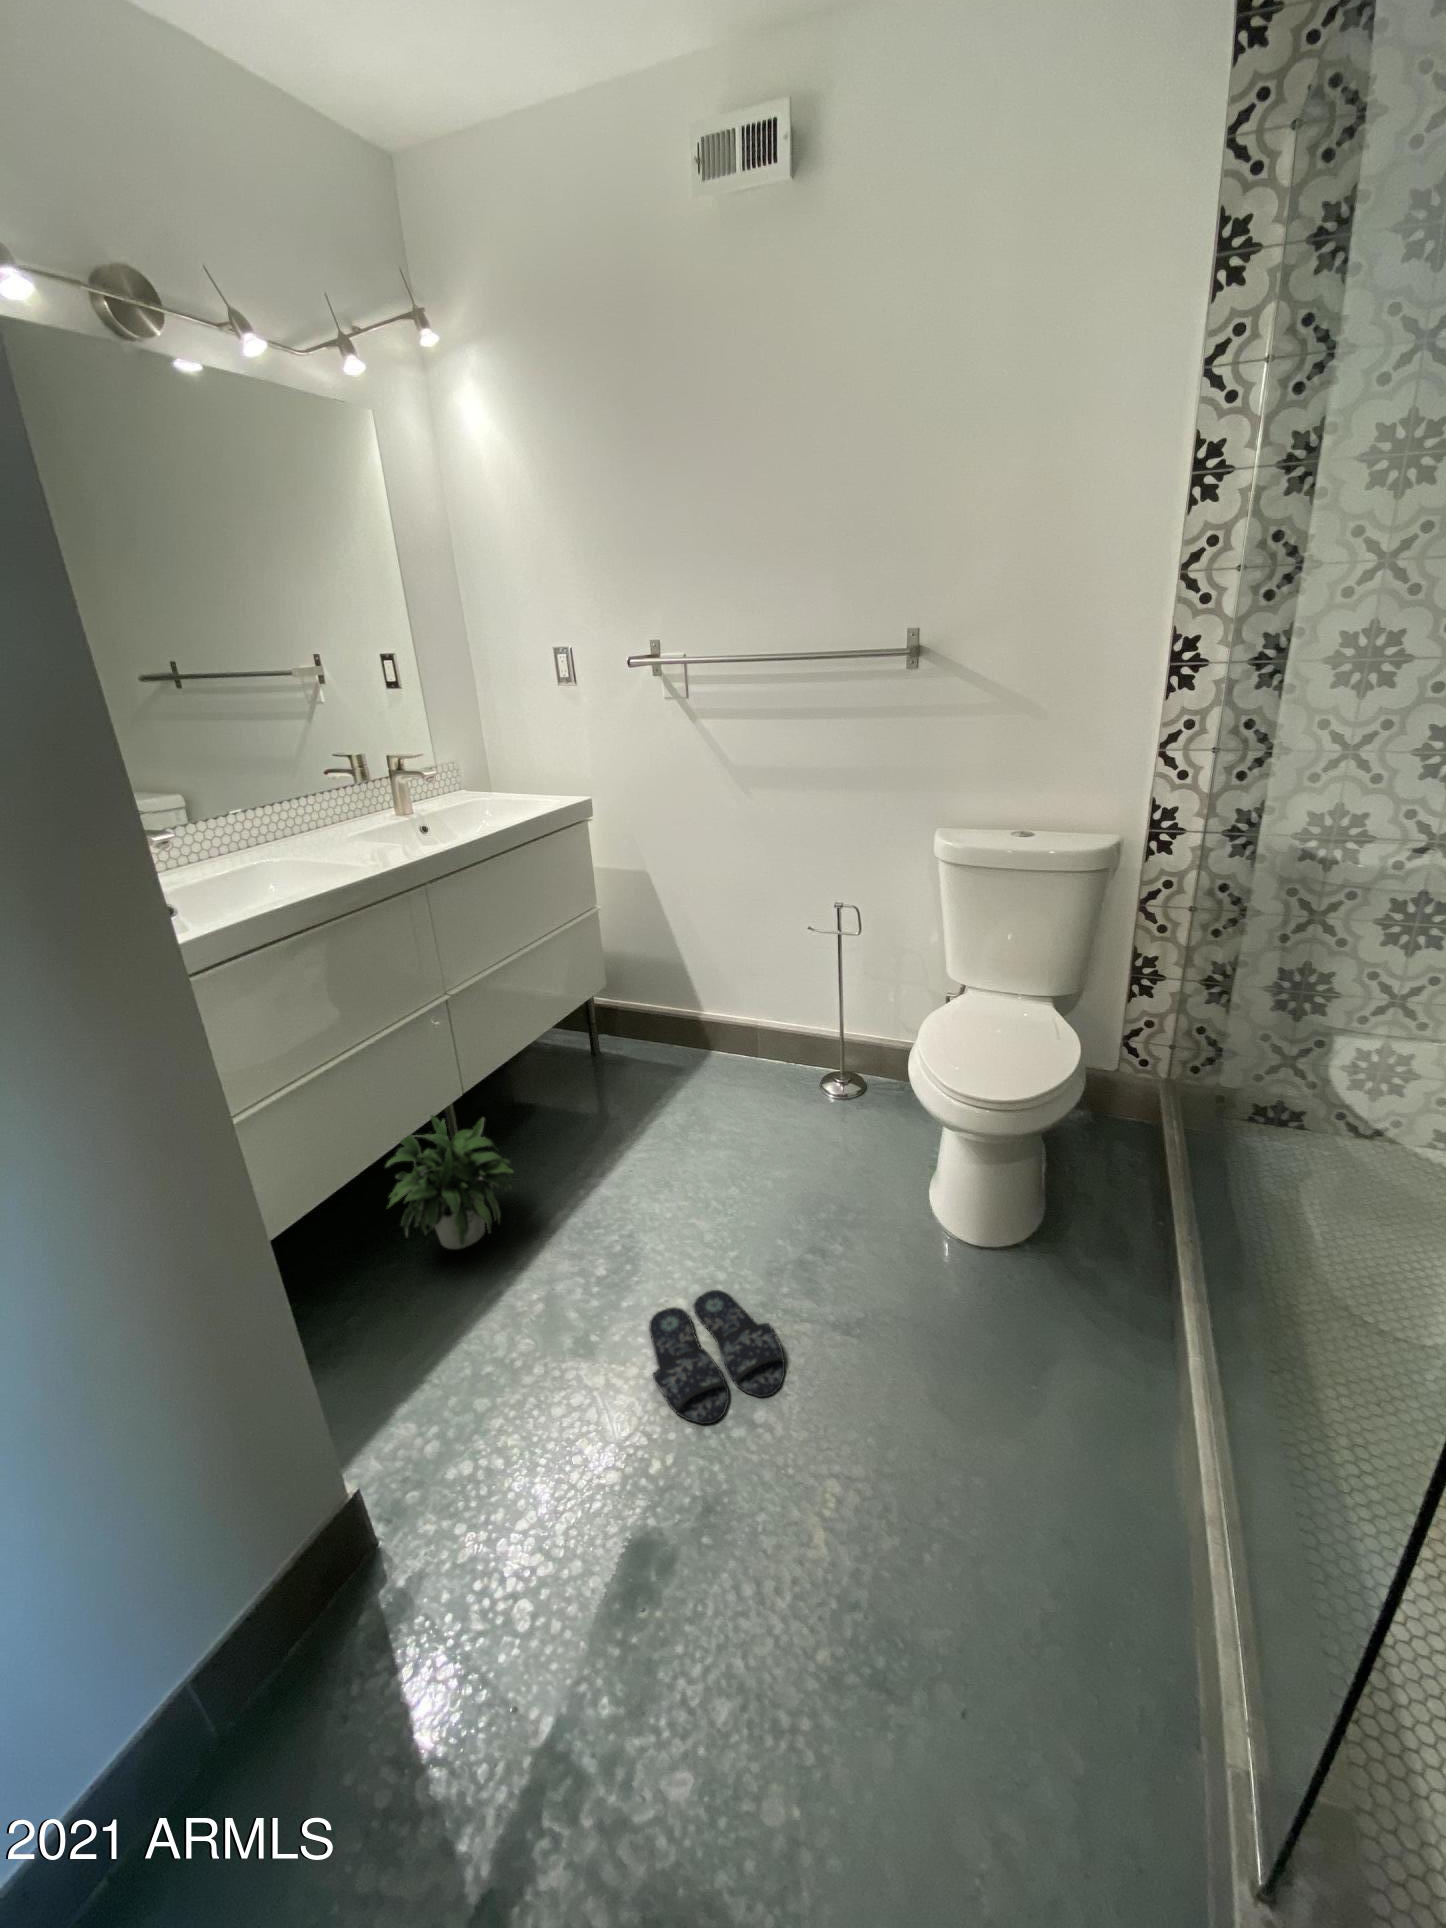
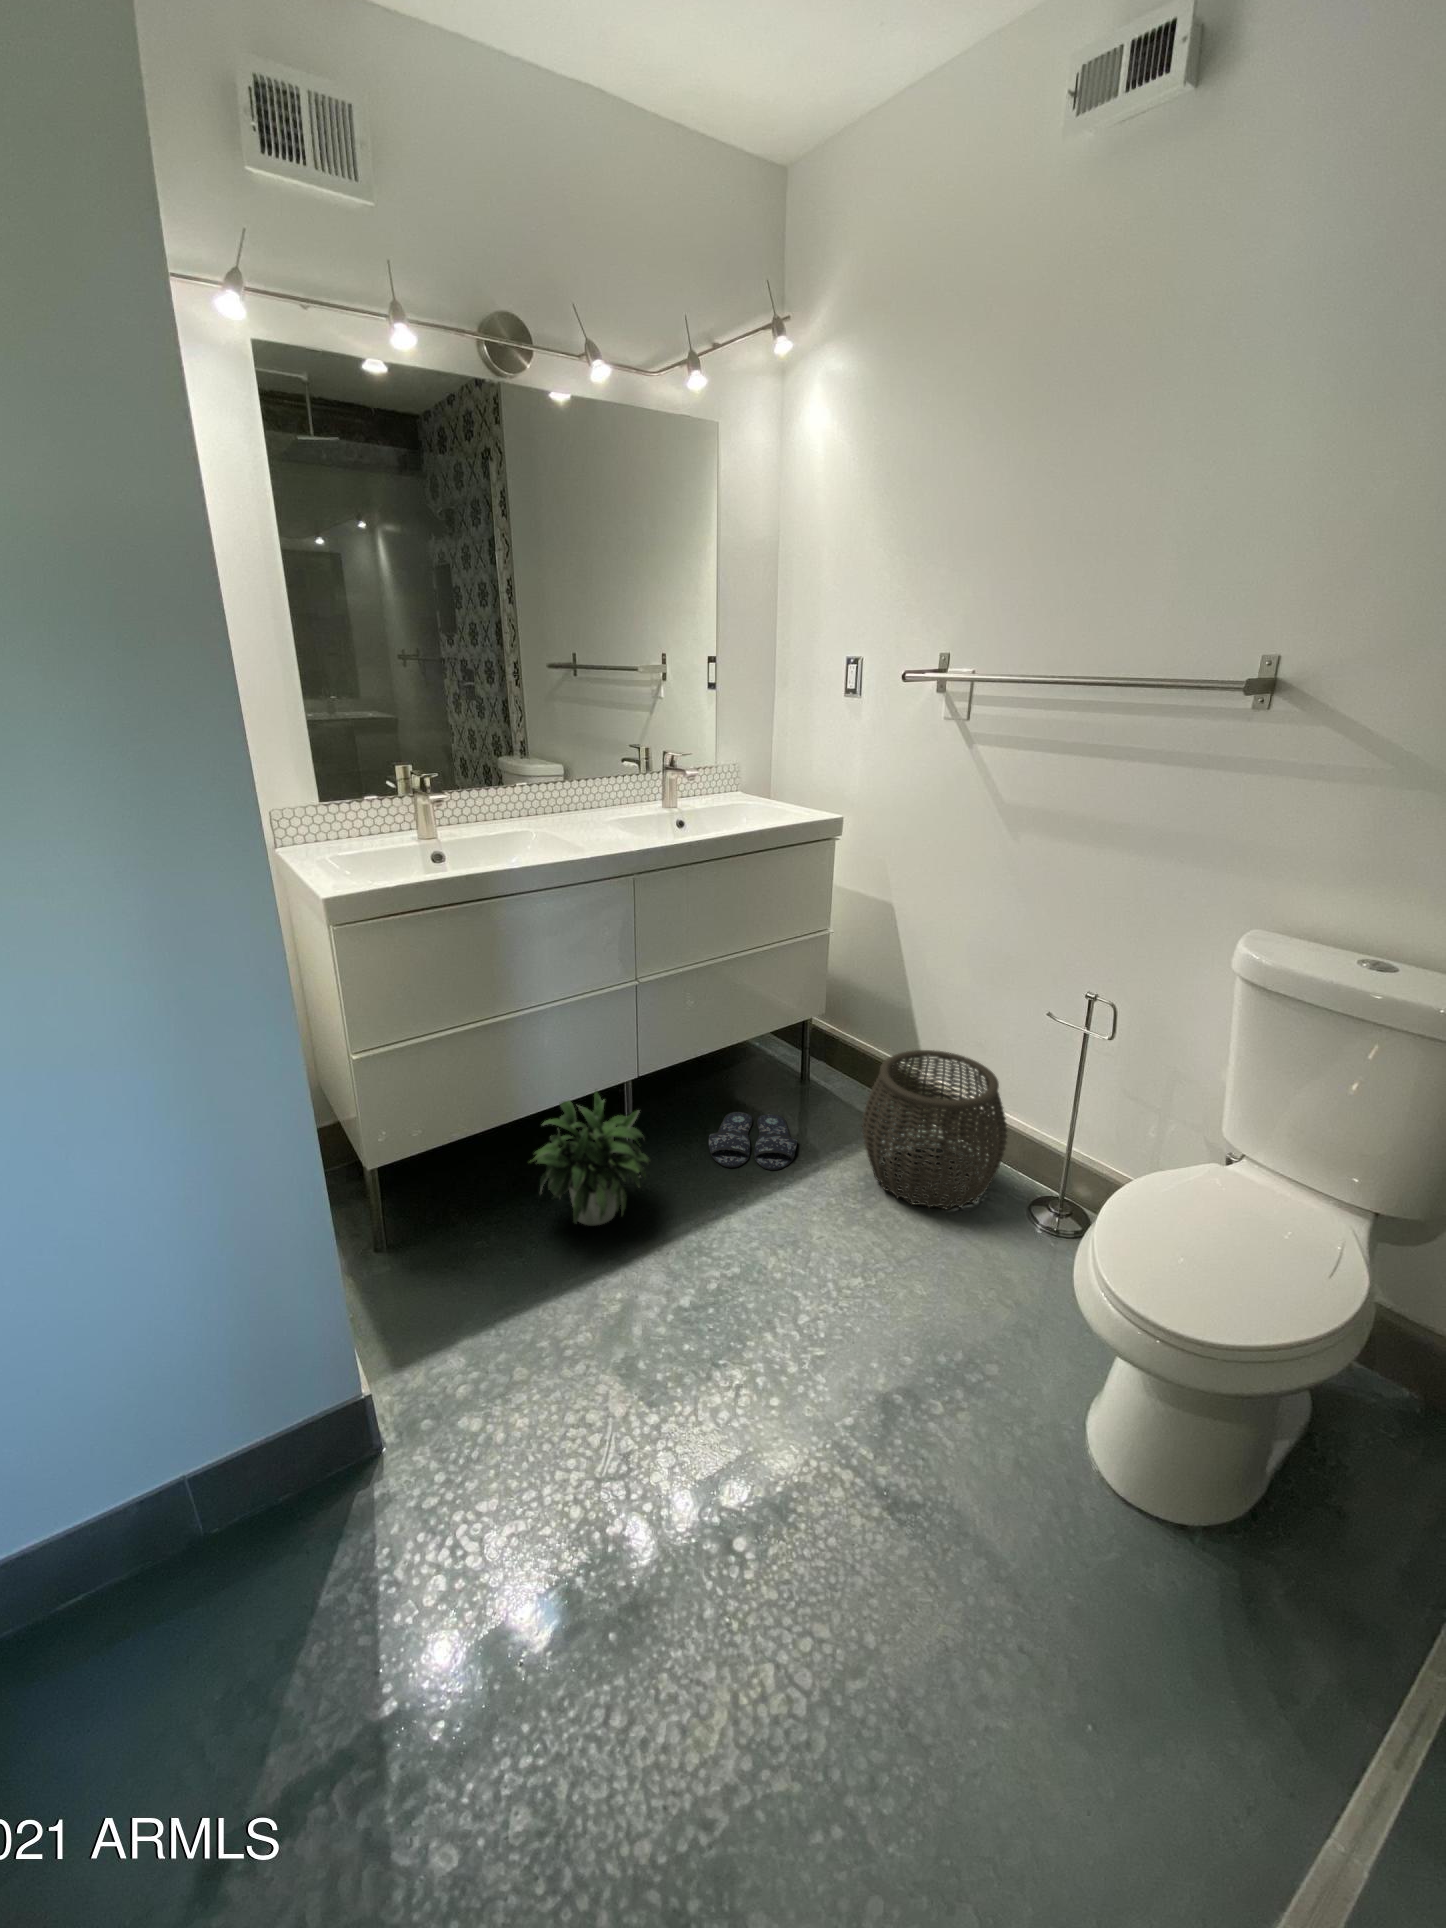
woven basket: none [675,984,795,1118] -> present [862,1050,1007,1209]
slippers: present [649,1290,785,1424] -> present [709,1112,797,1170]

